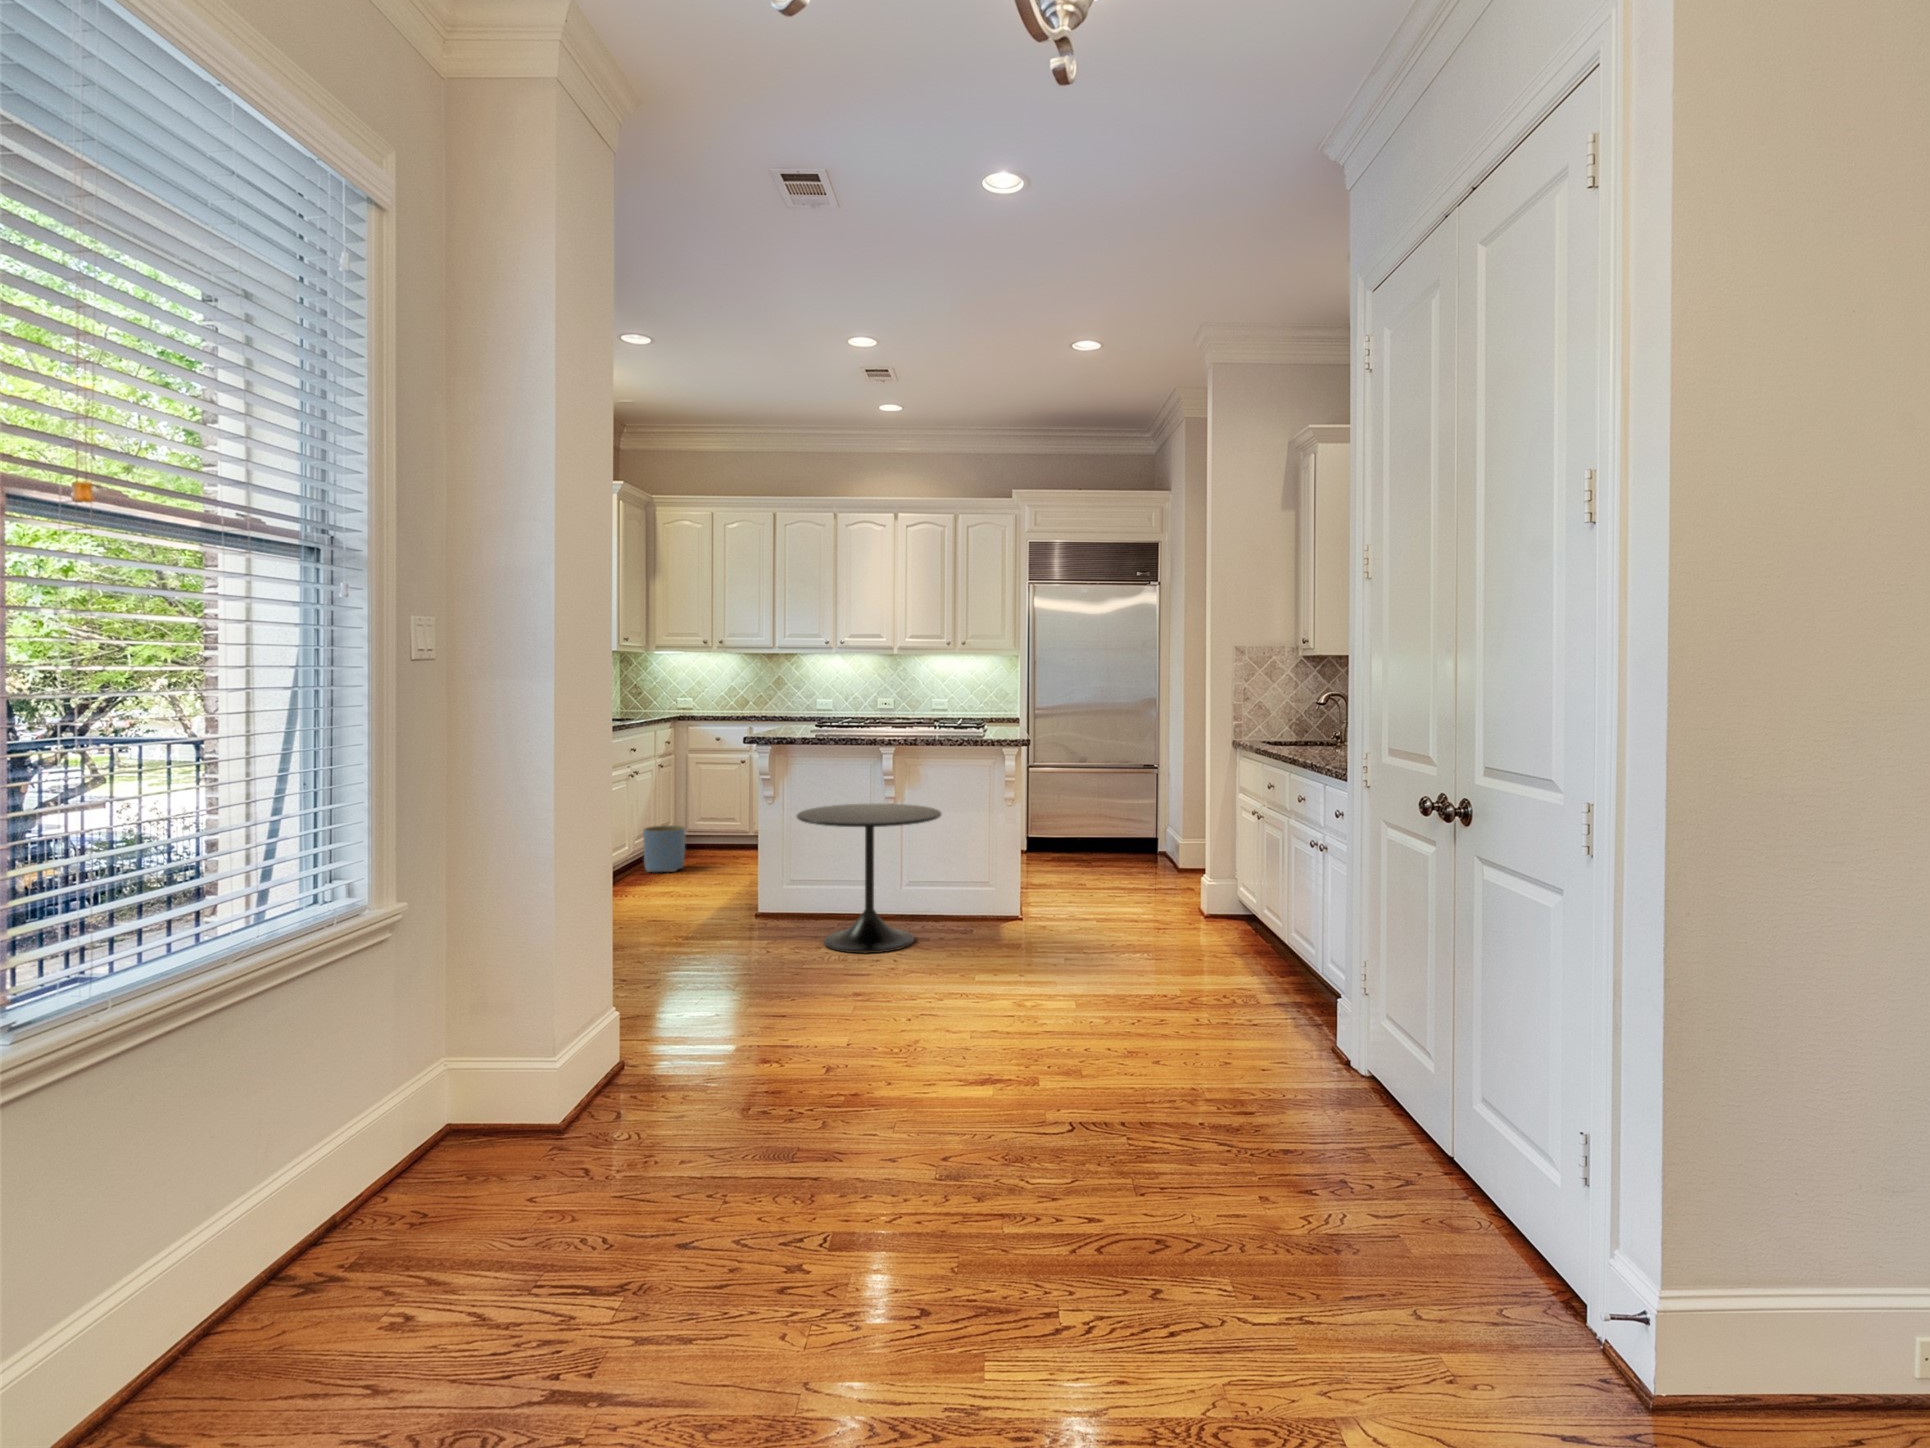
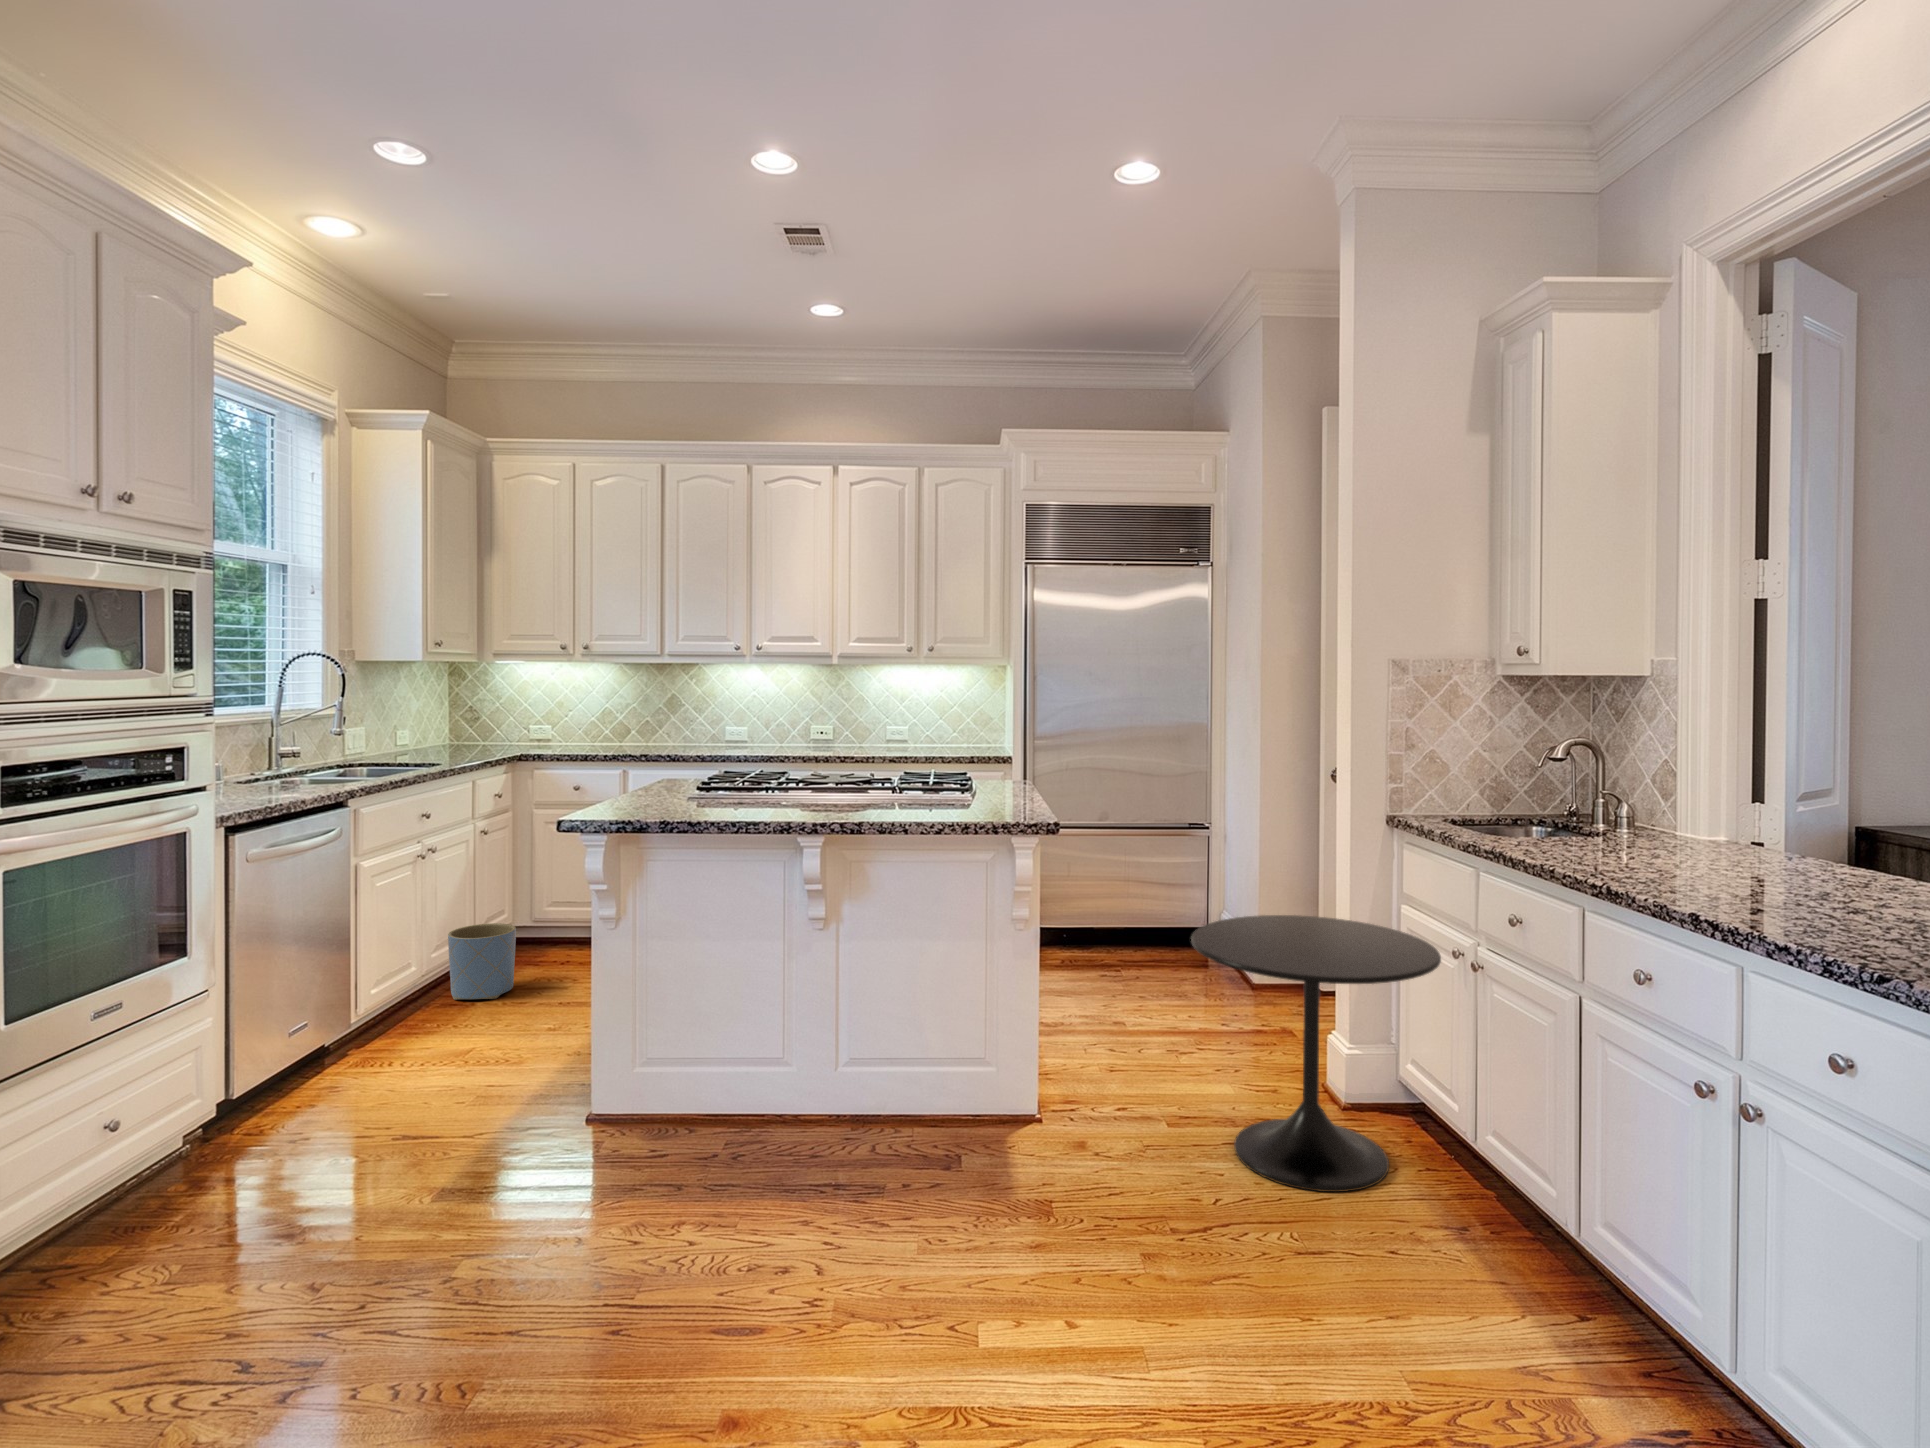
side table: present [797,803,941,953] -> present [1191,915,1441,1192]

